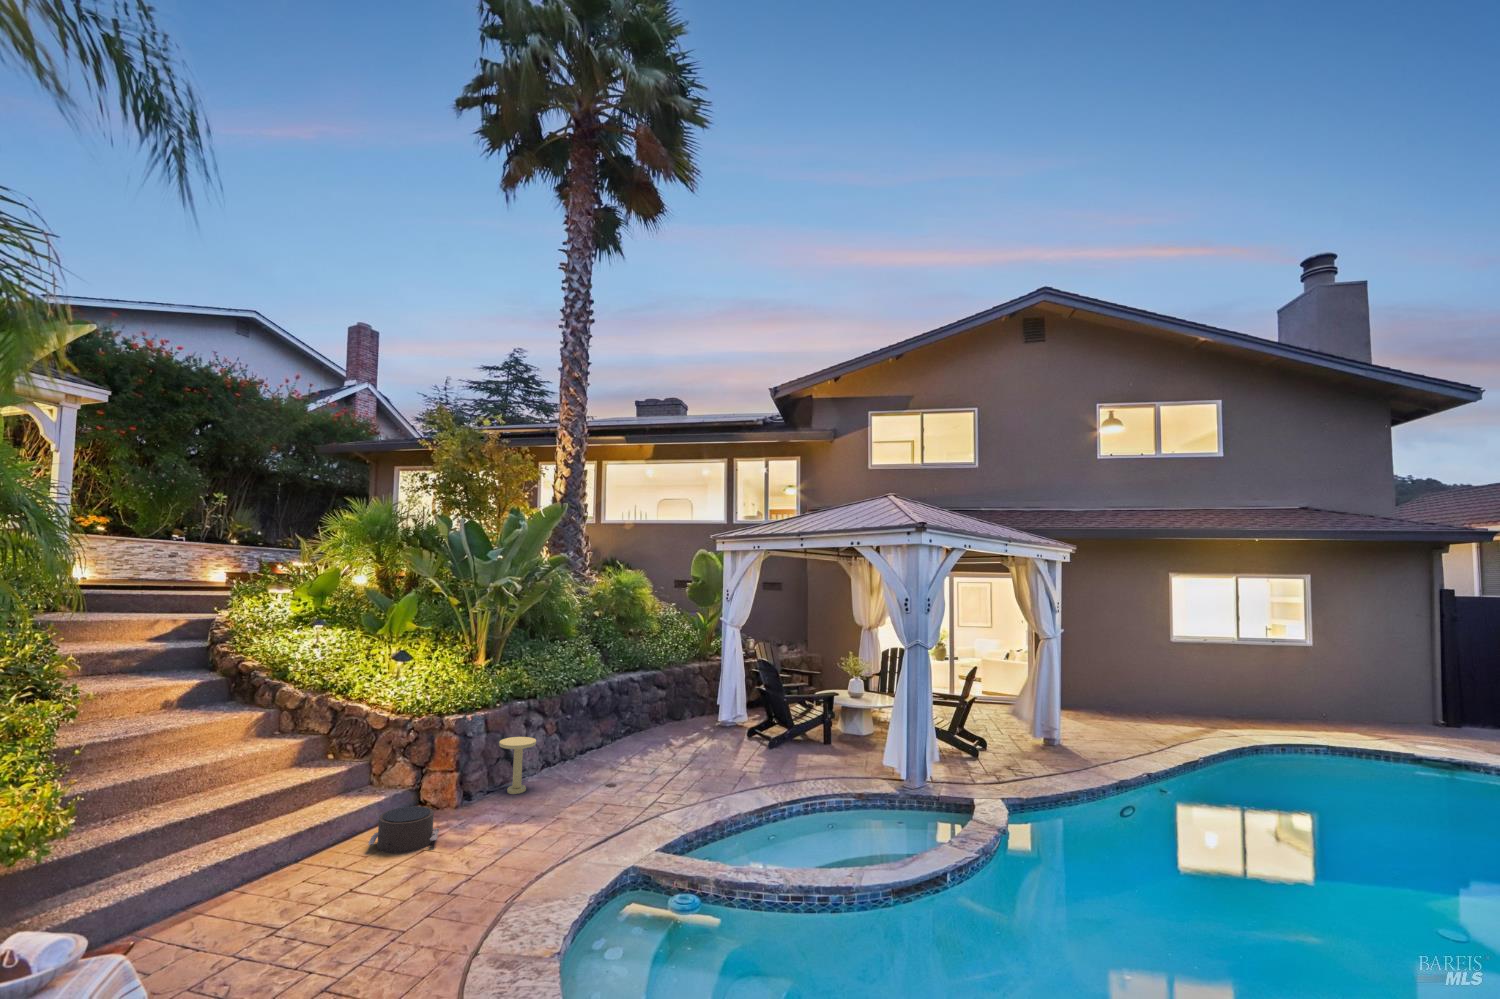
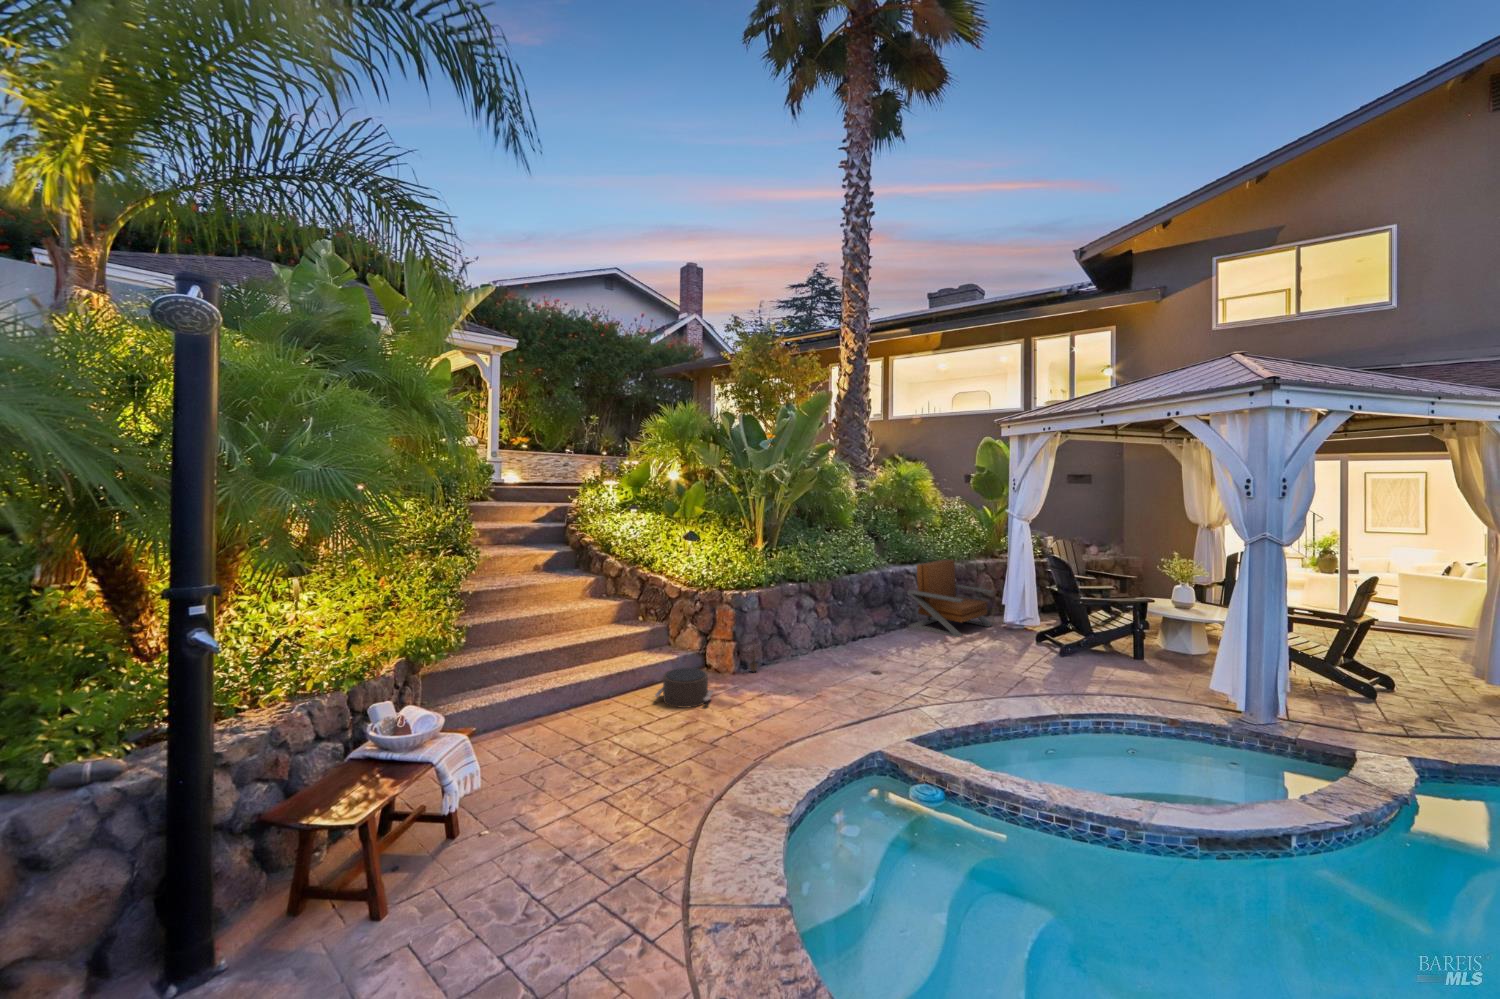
lounge chair: none [631,668,713,747] -> present [907,560,993,637]
side table: present [499,737,536,794] -> none [774,615,807,666]
decorative plant: none [464,767,488,807] -> present [746,643,758,672]

